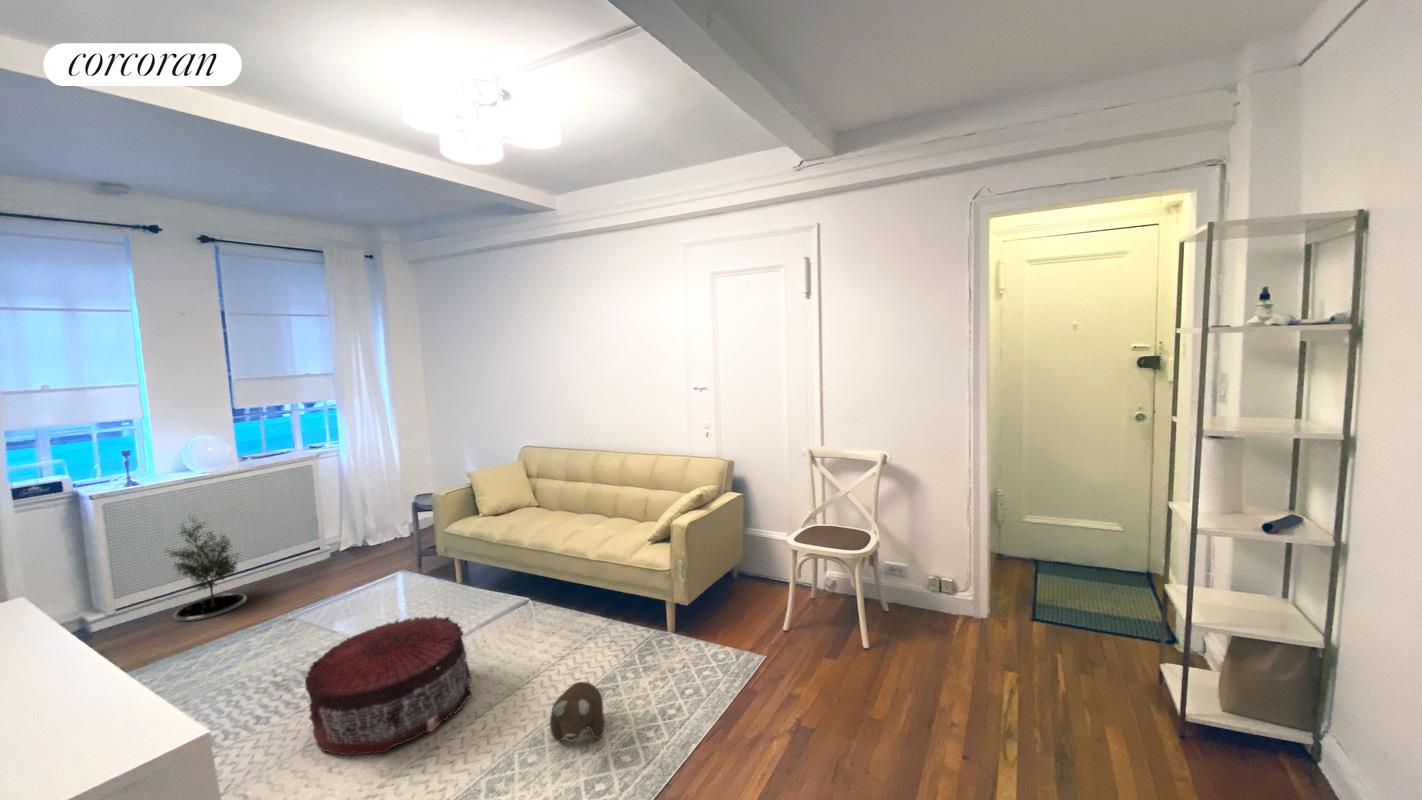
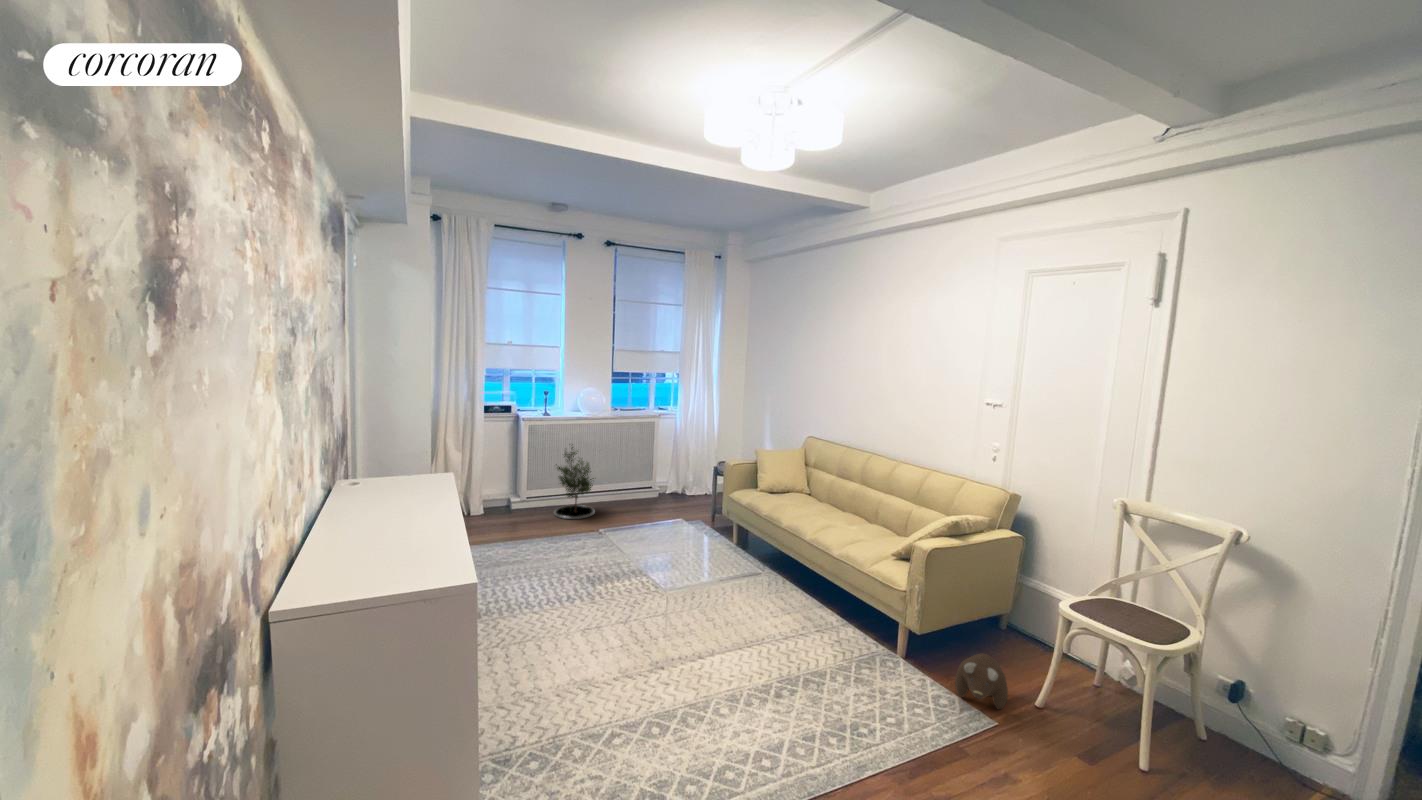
pouf: present [305,616,472,755] -> none [593,557,706,656]
plush toy: present [550,682,605,741] -> present [955,654,1008,709]

